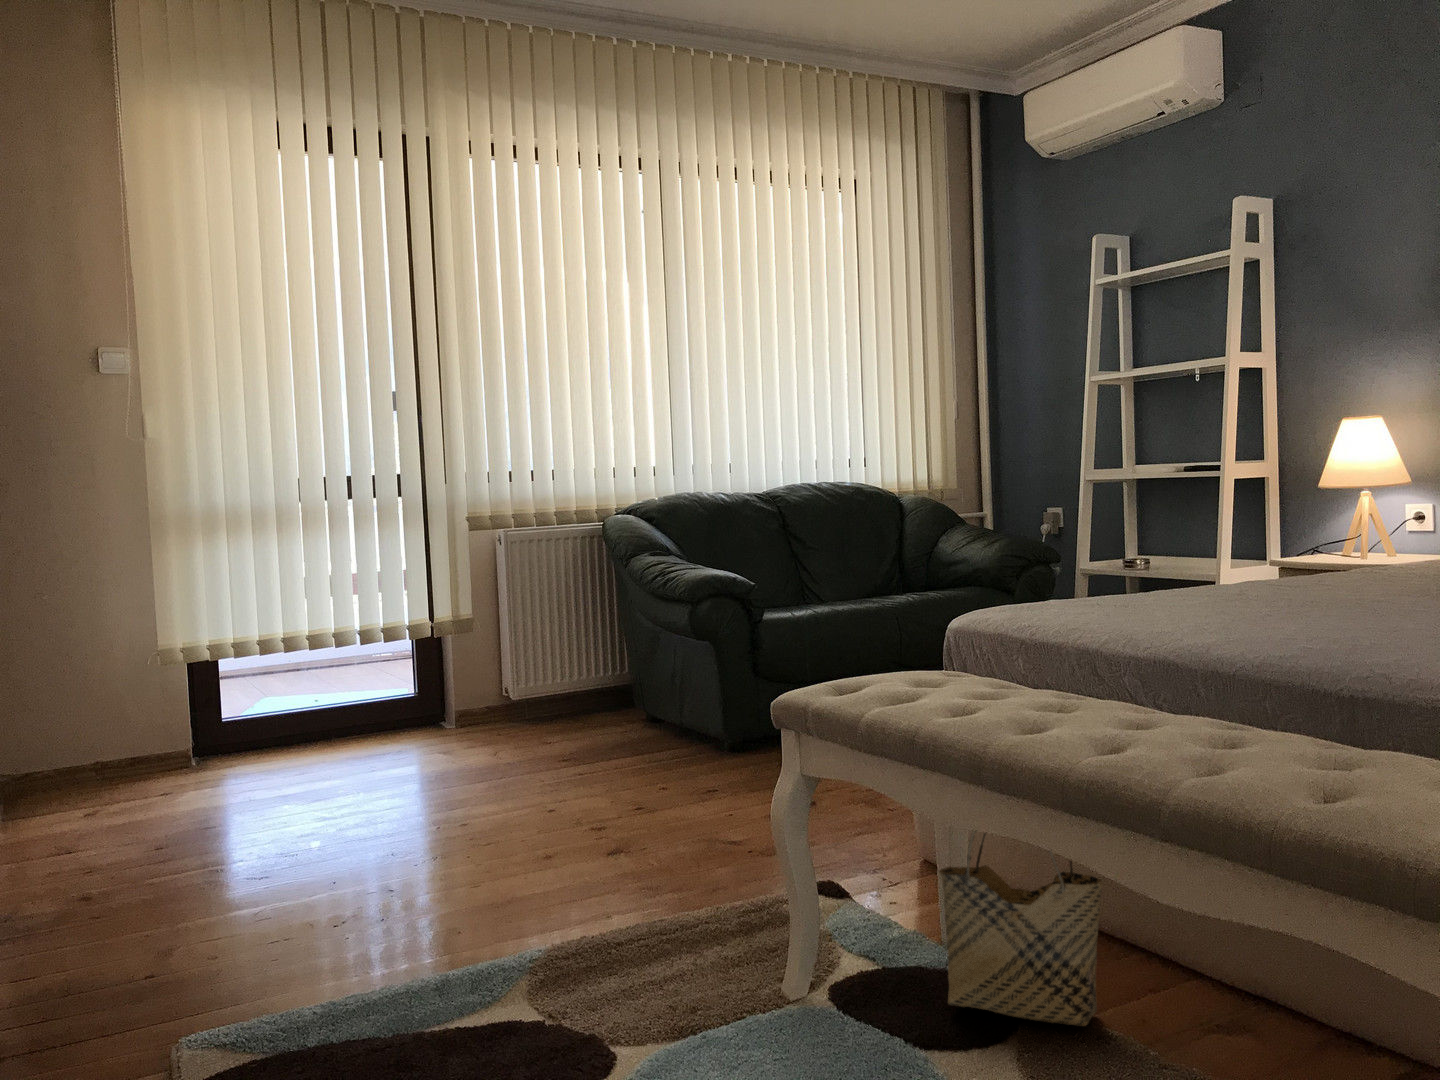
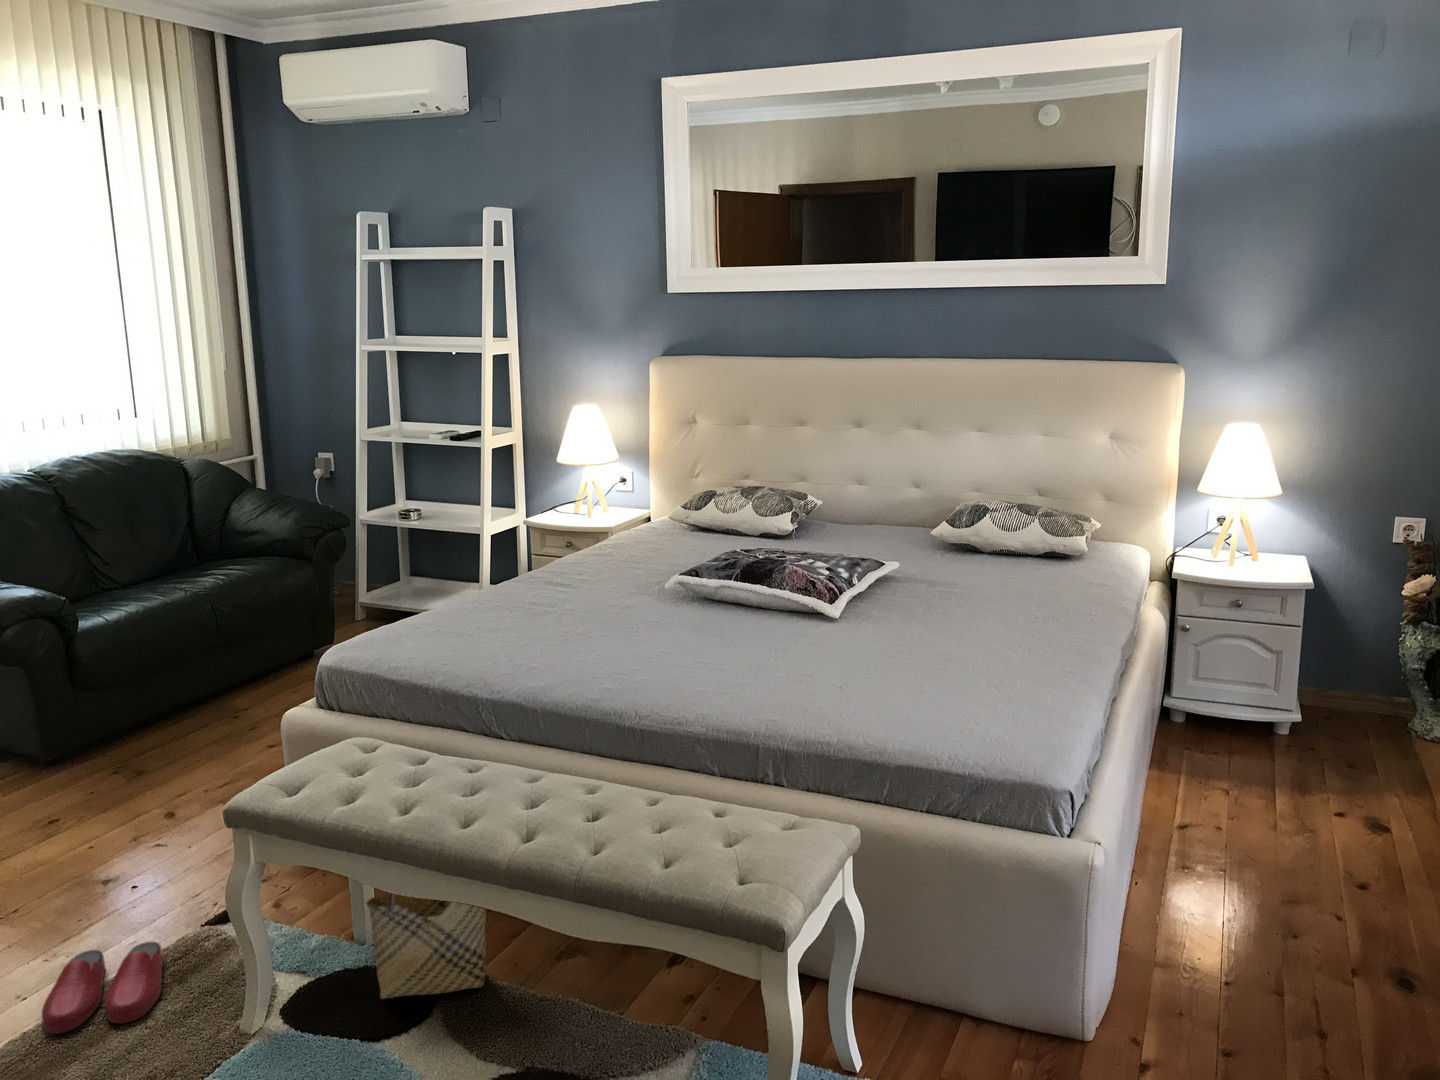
slippers: none [606,884,741,957] -> present [42,942,163,1034]

